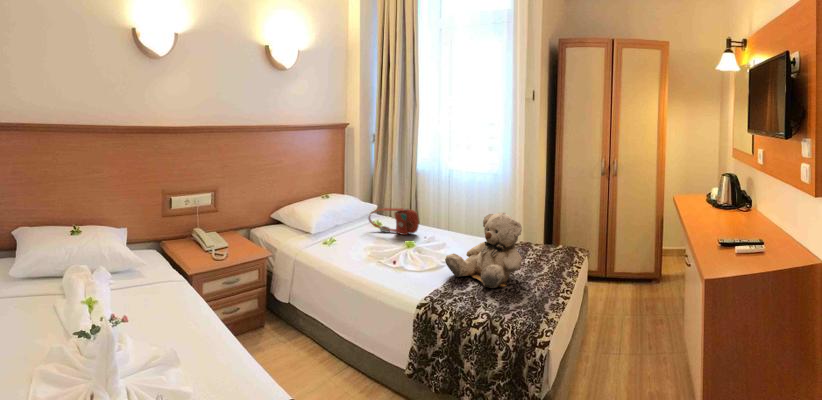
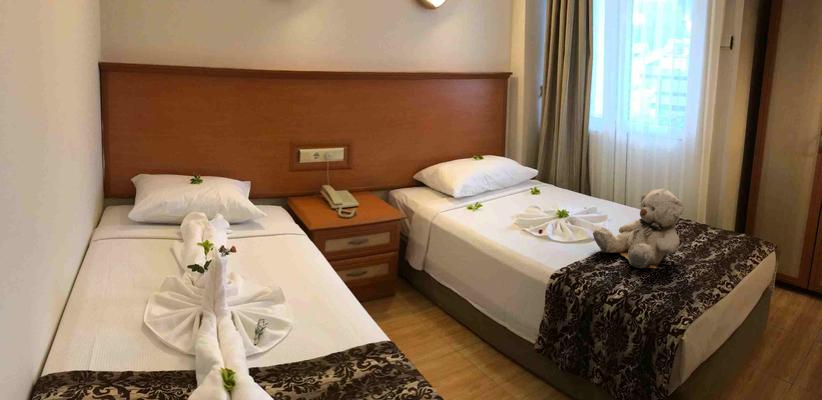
handbag: present [369,208,419,235] -> none [525,175,578,205]

